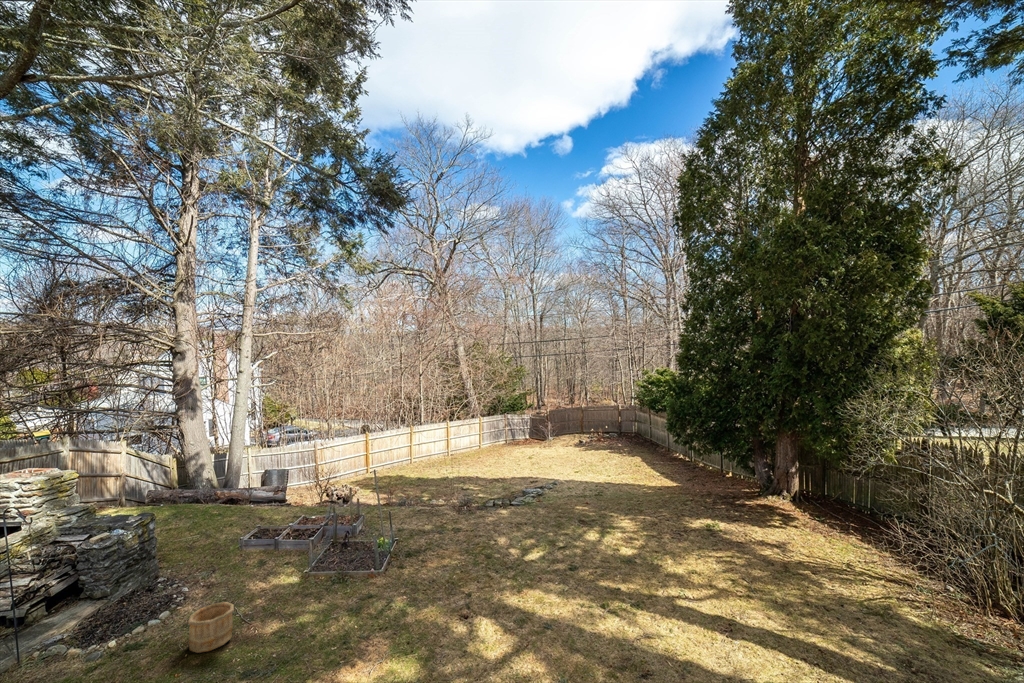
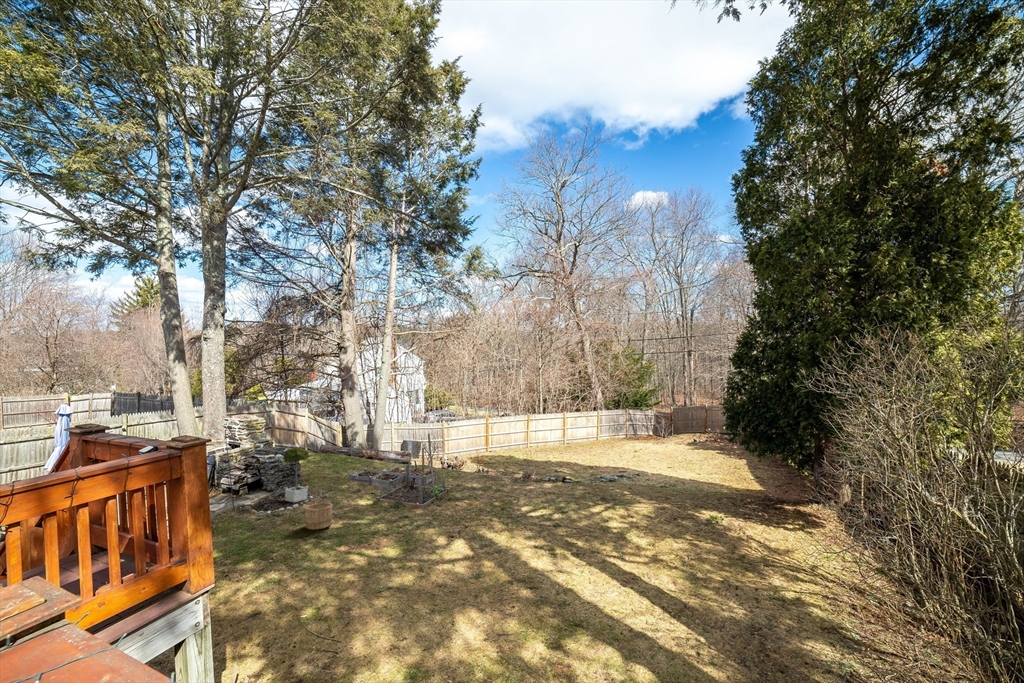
potted tree: none [122,520,169,604] -> present [283,448,309,502]

